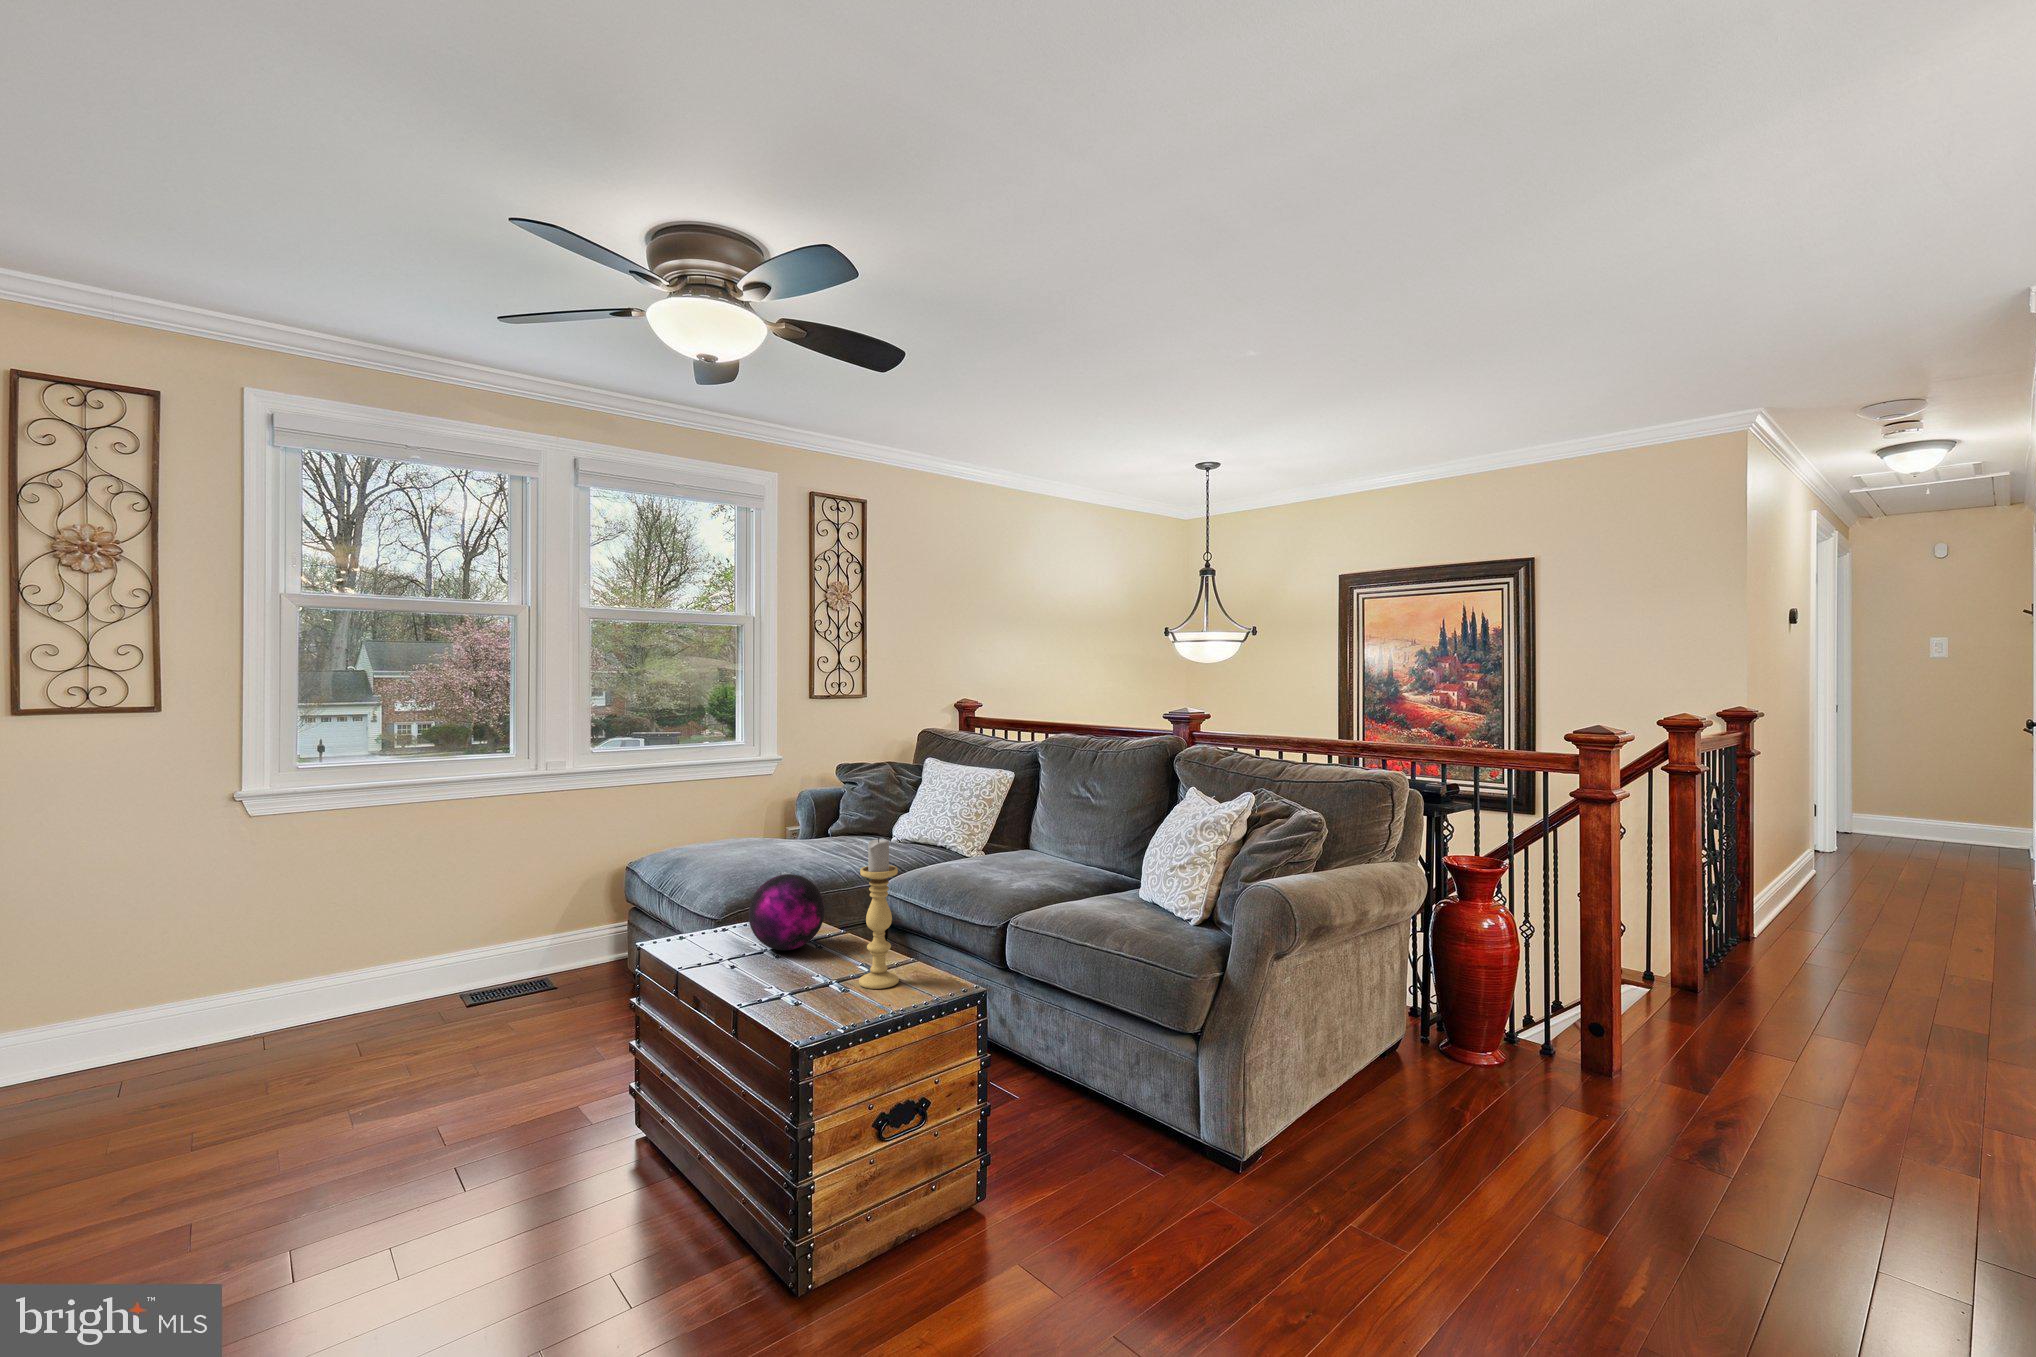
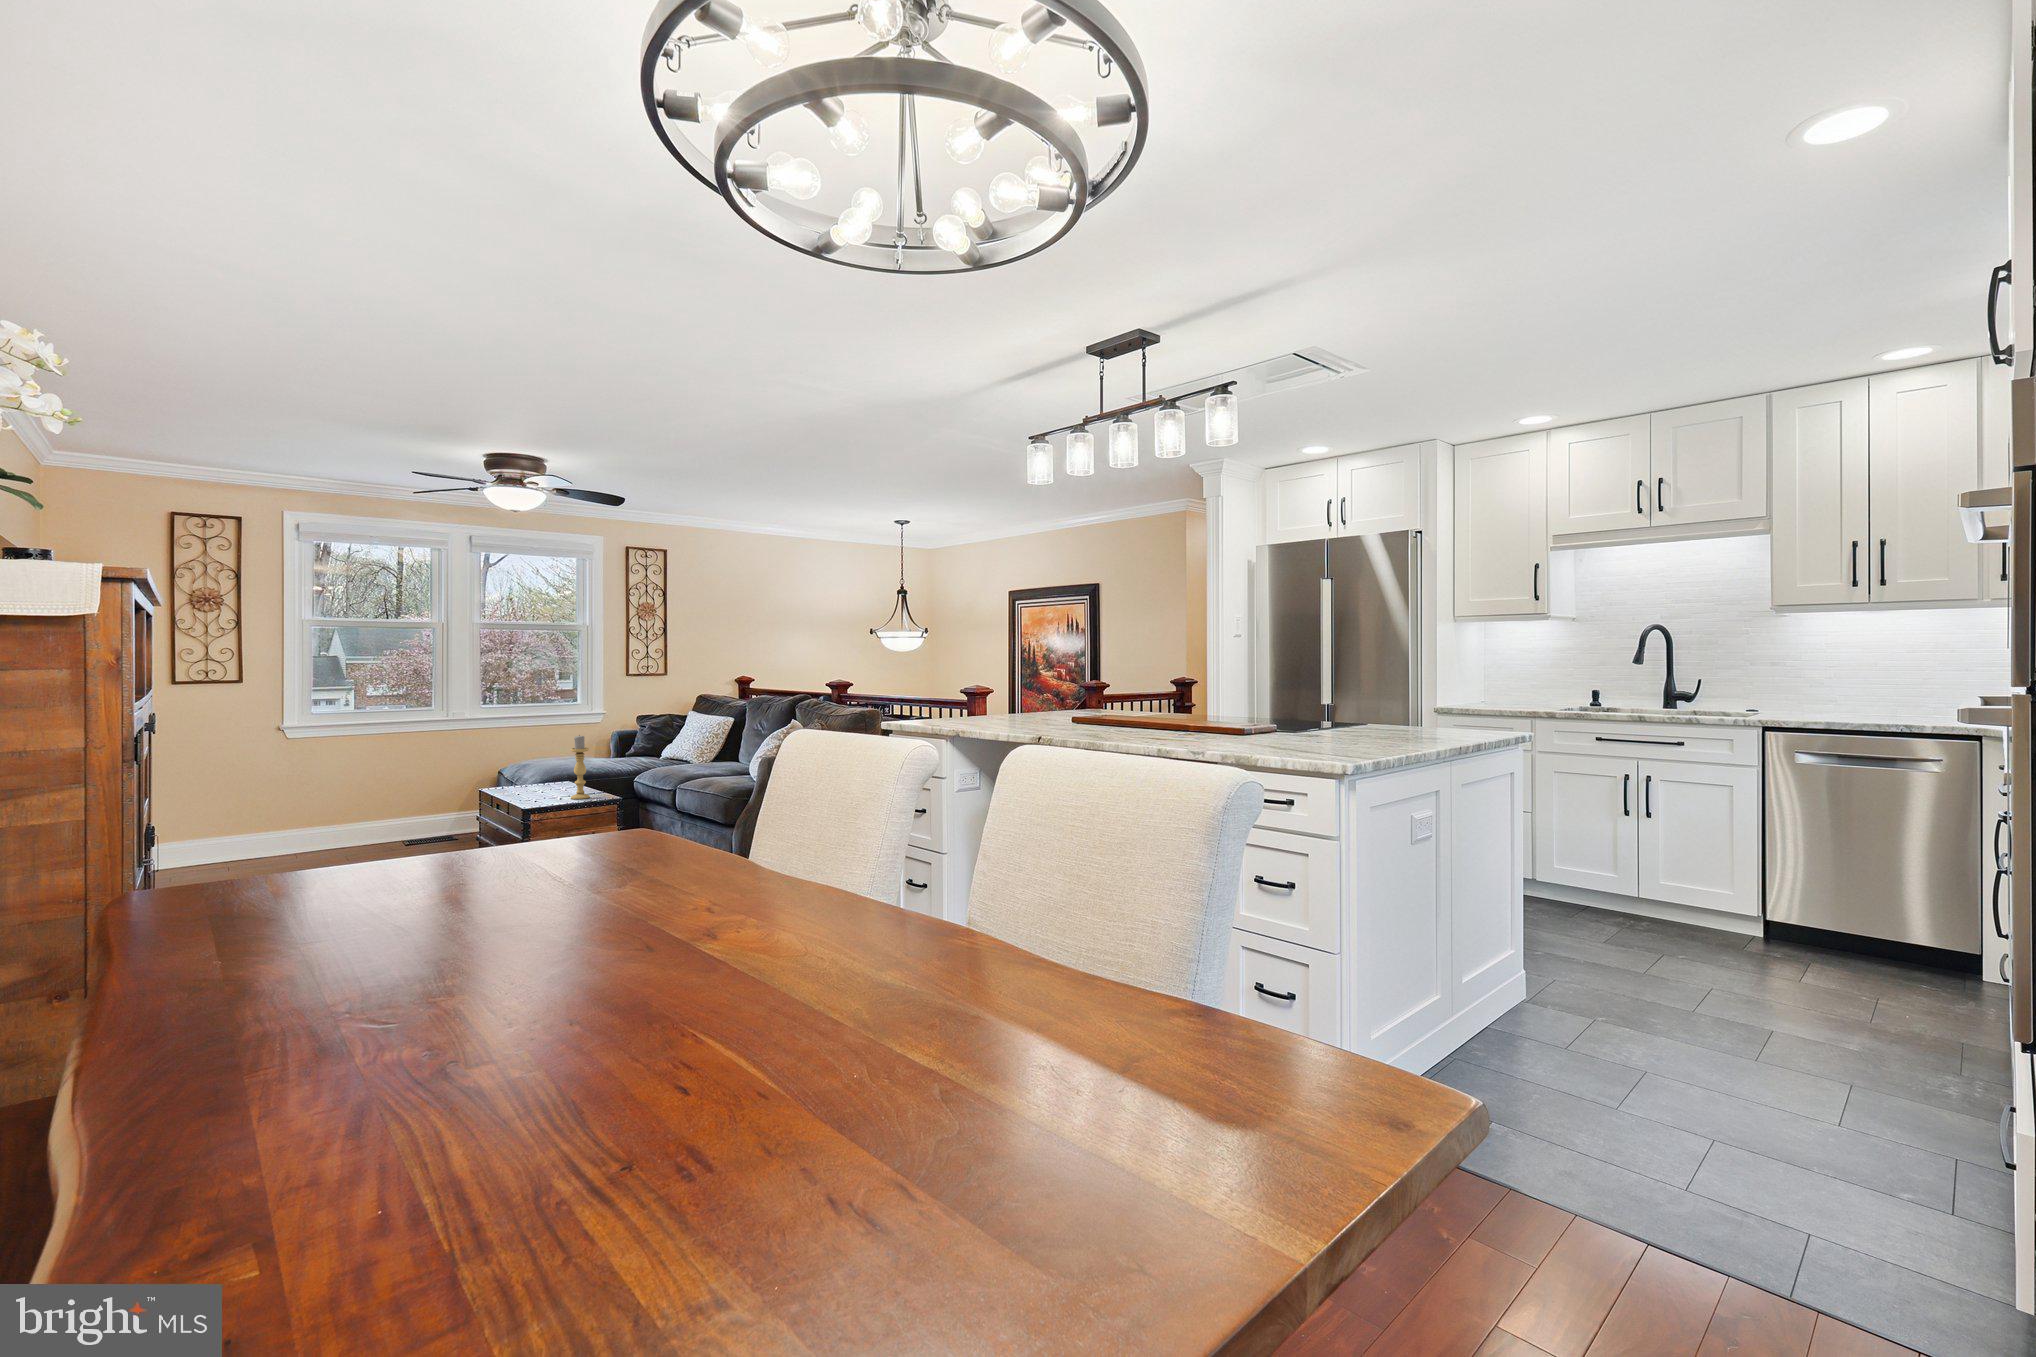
decorative orb: present [749,874,825,950] -> none [532,757,570,791]

